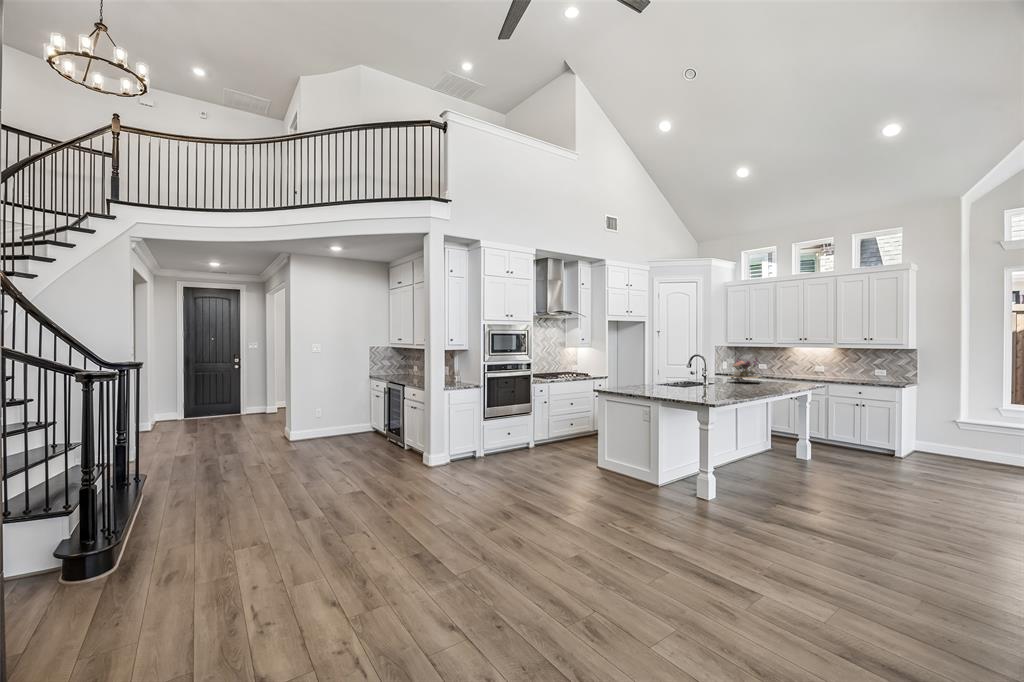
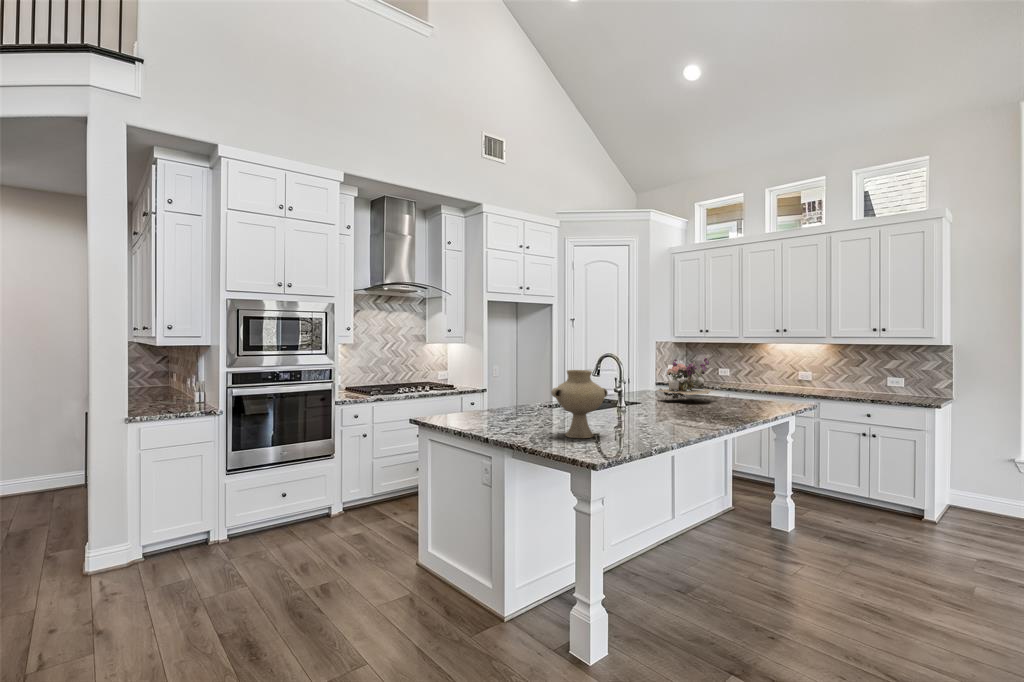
vase: none [686,364,714,397] -> present [551,370,608,438]

